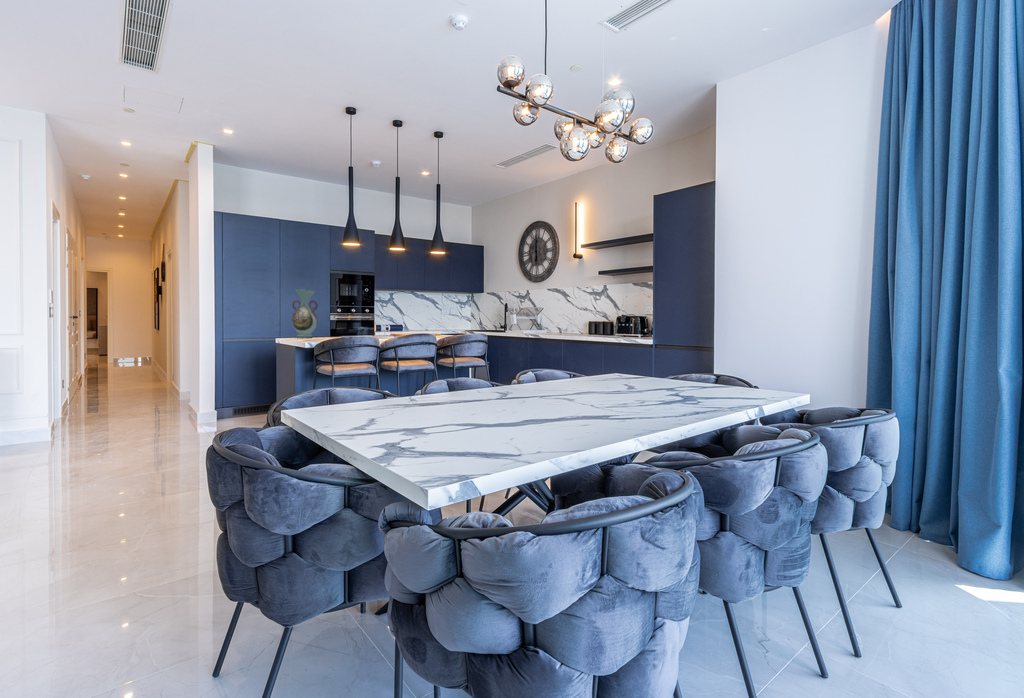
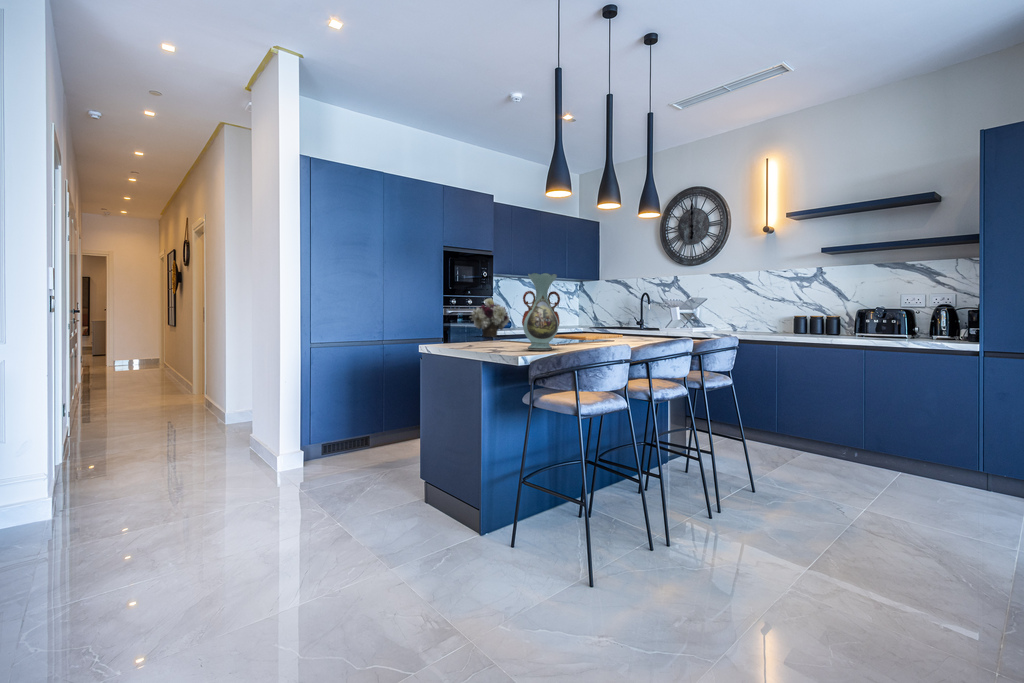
flower arrangement: none [335,306,369,335] -> present [470,298,510,337]

